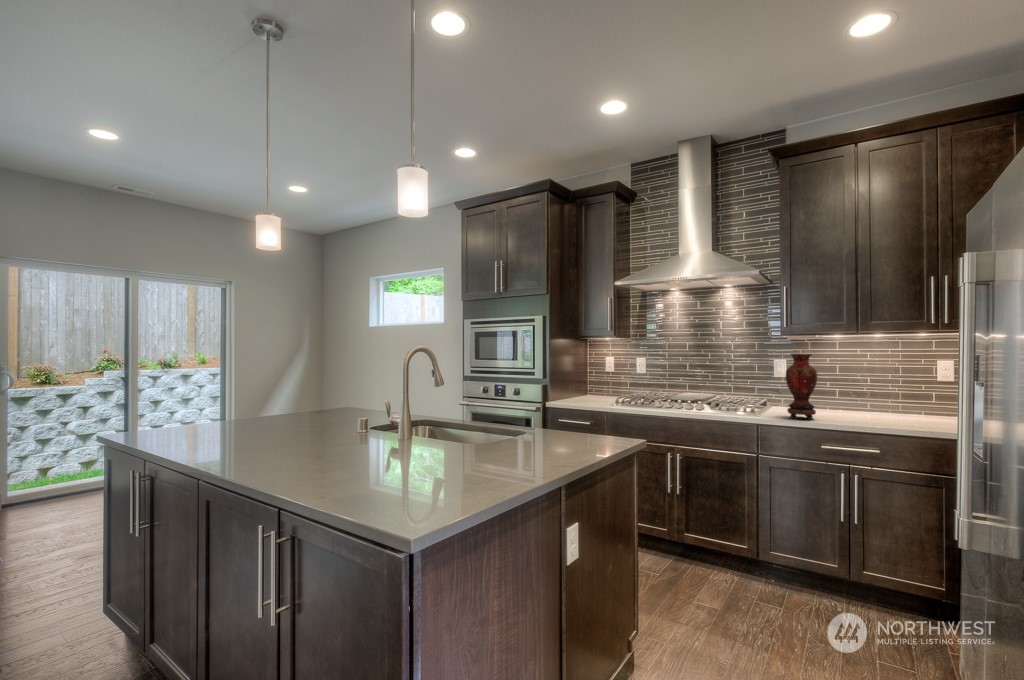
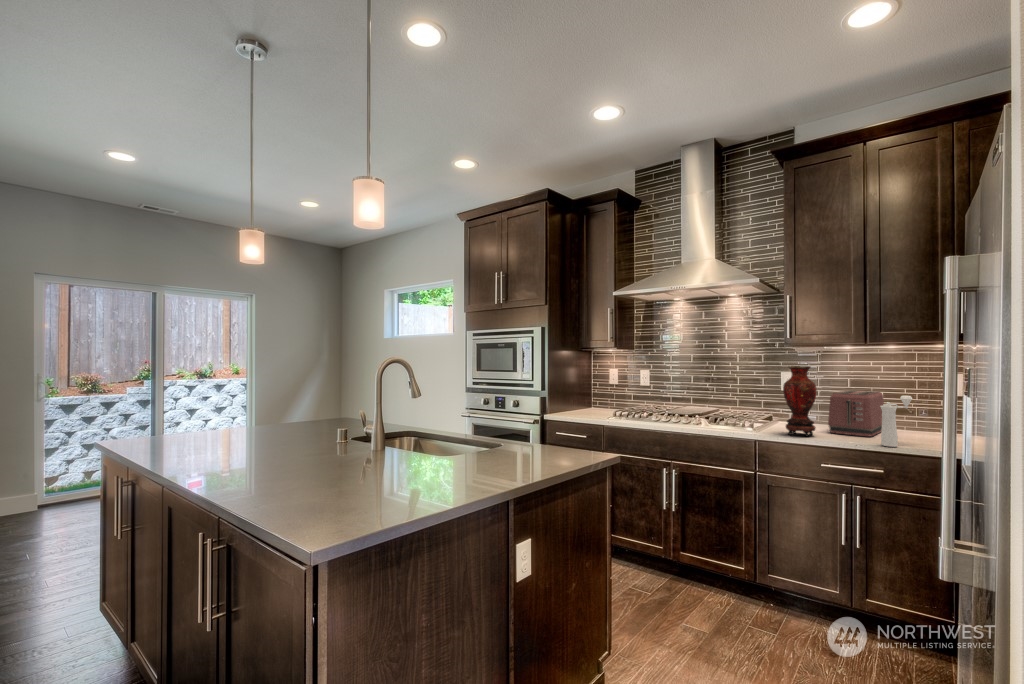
toaster: none [825,376,874,419] -> present [828,390,884,436]
pepper mill: none [879,381,907,428] -> present [880,396,912,447]

